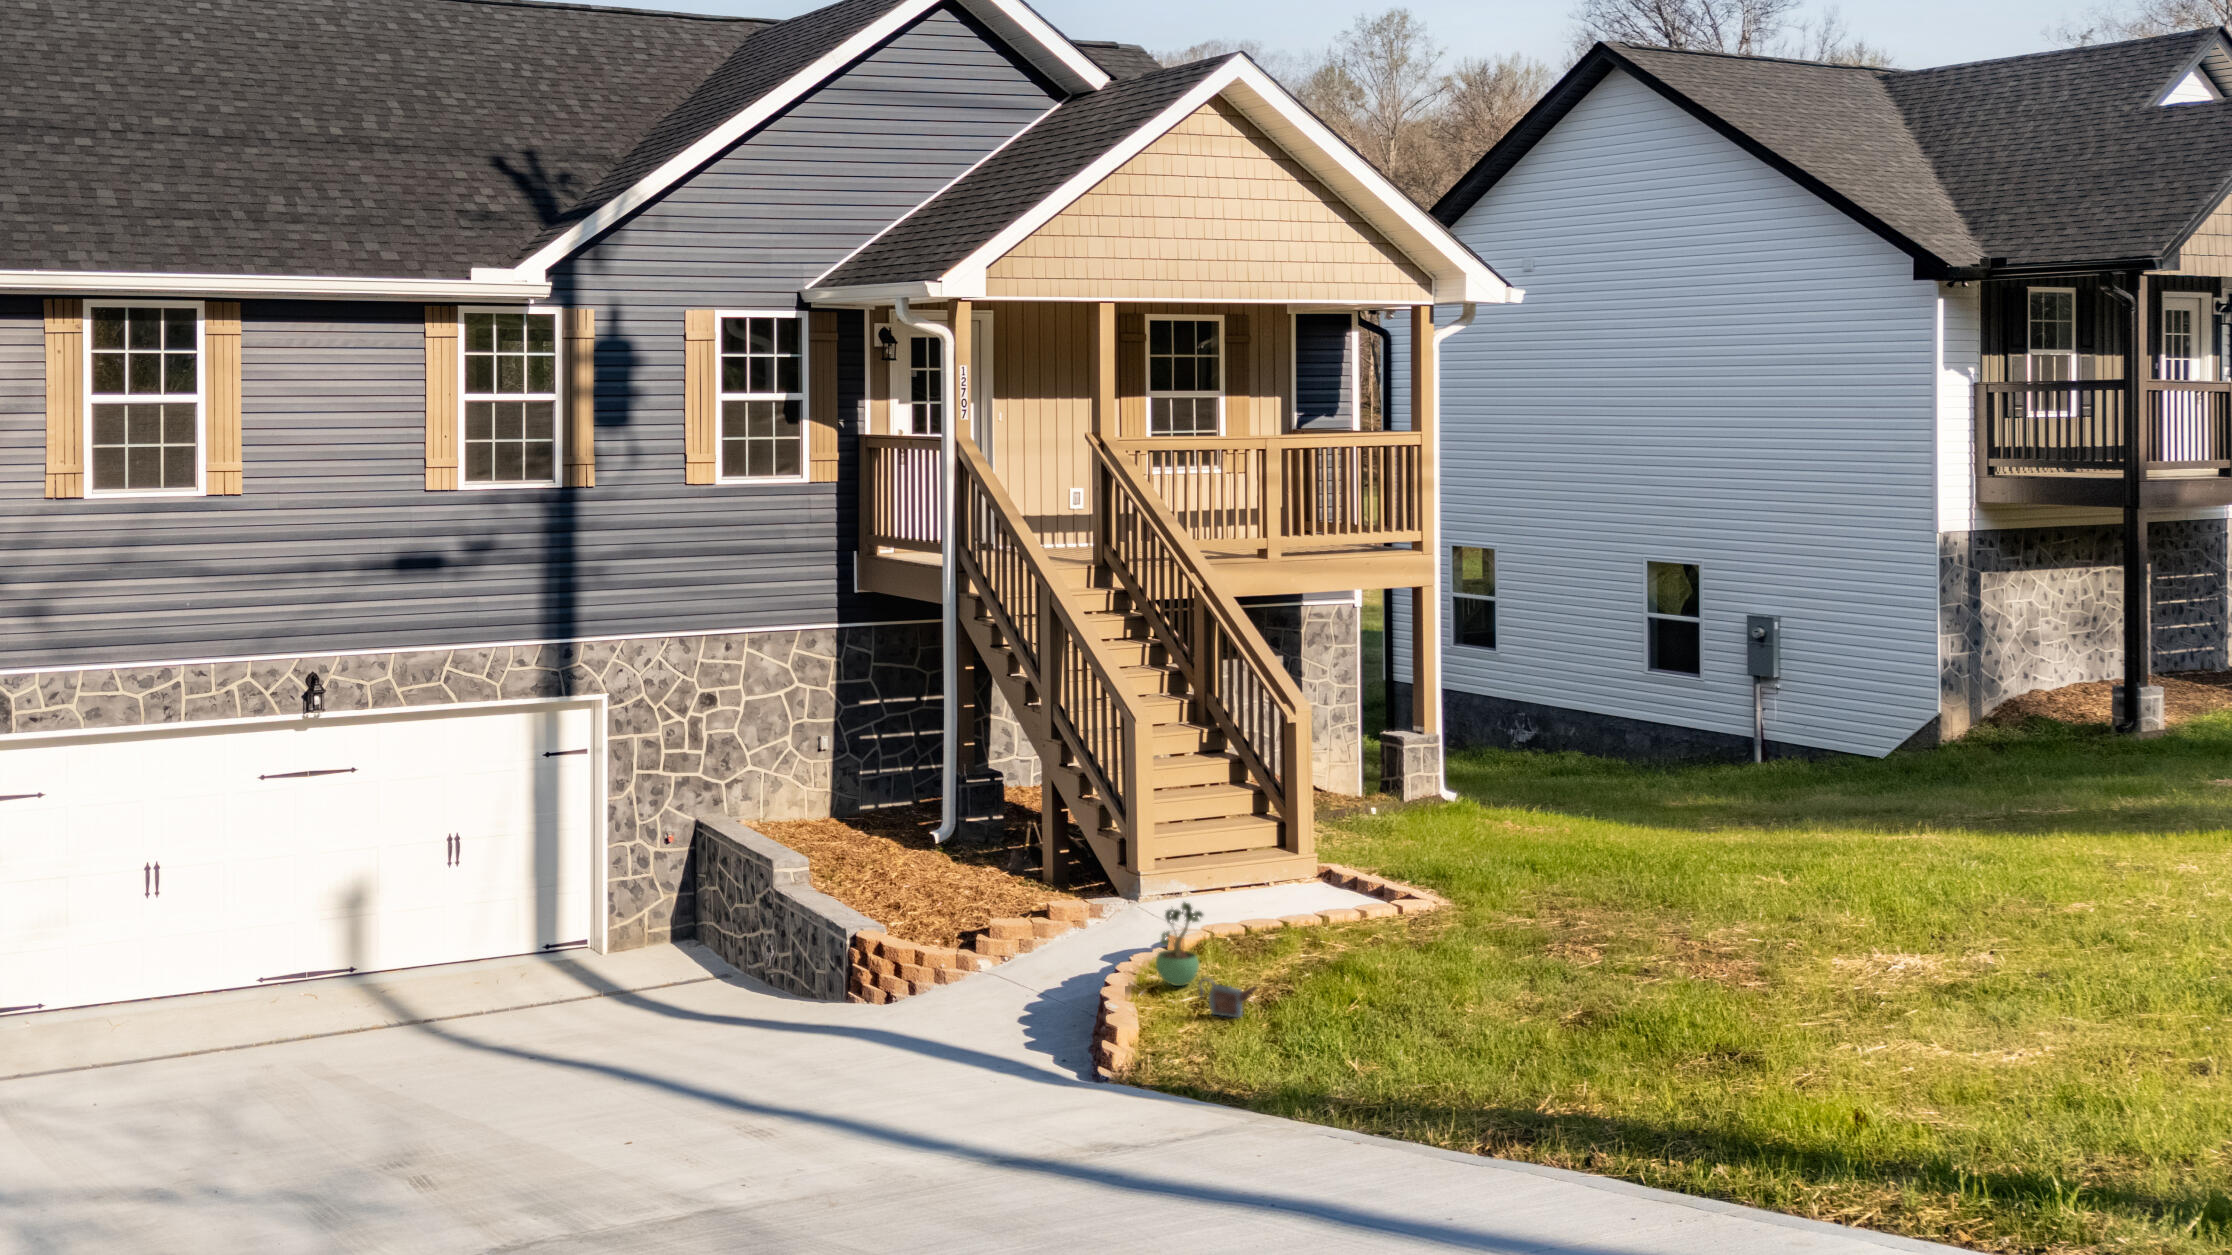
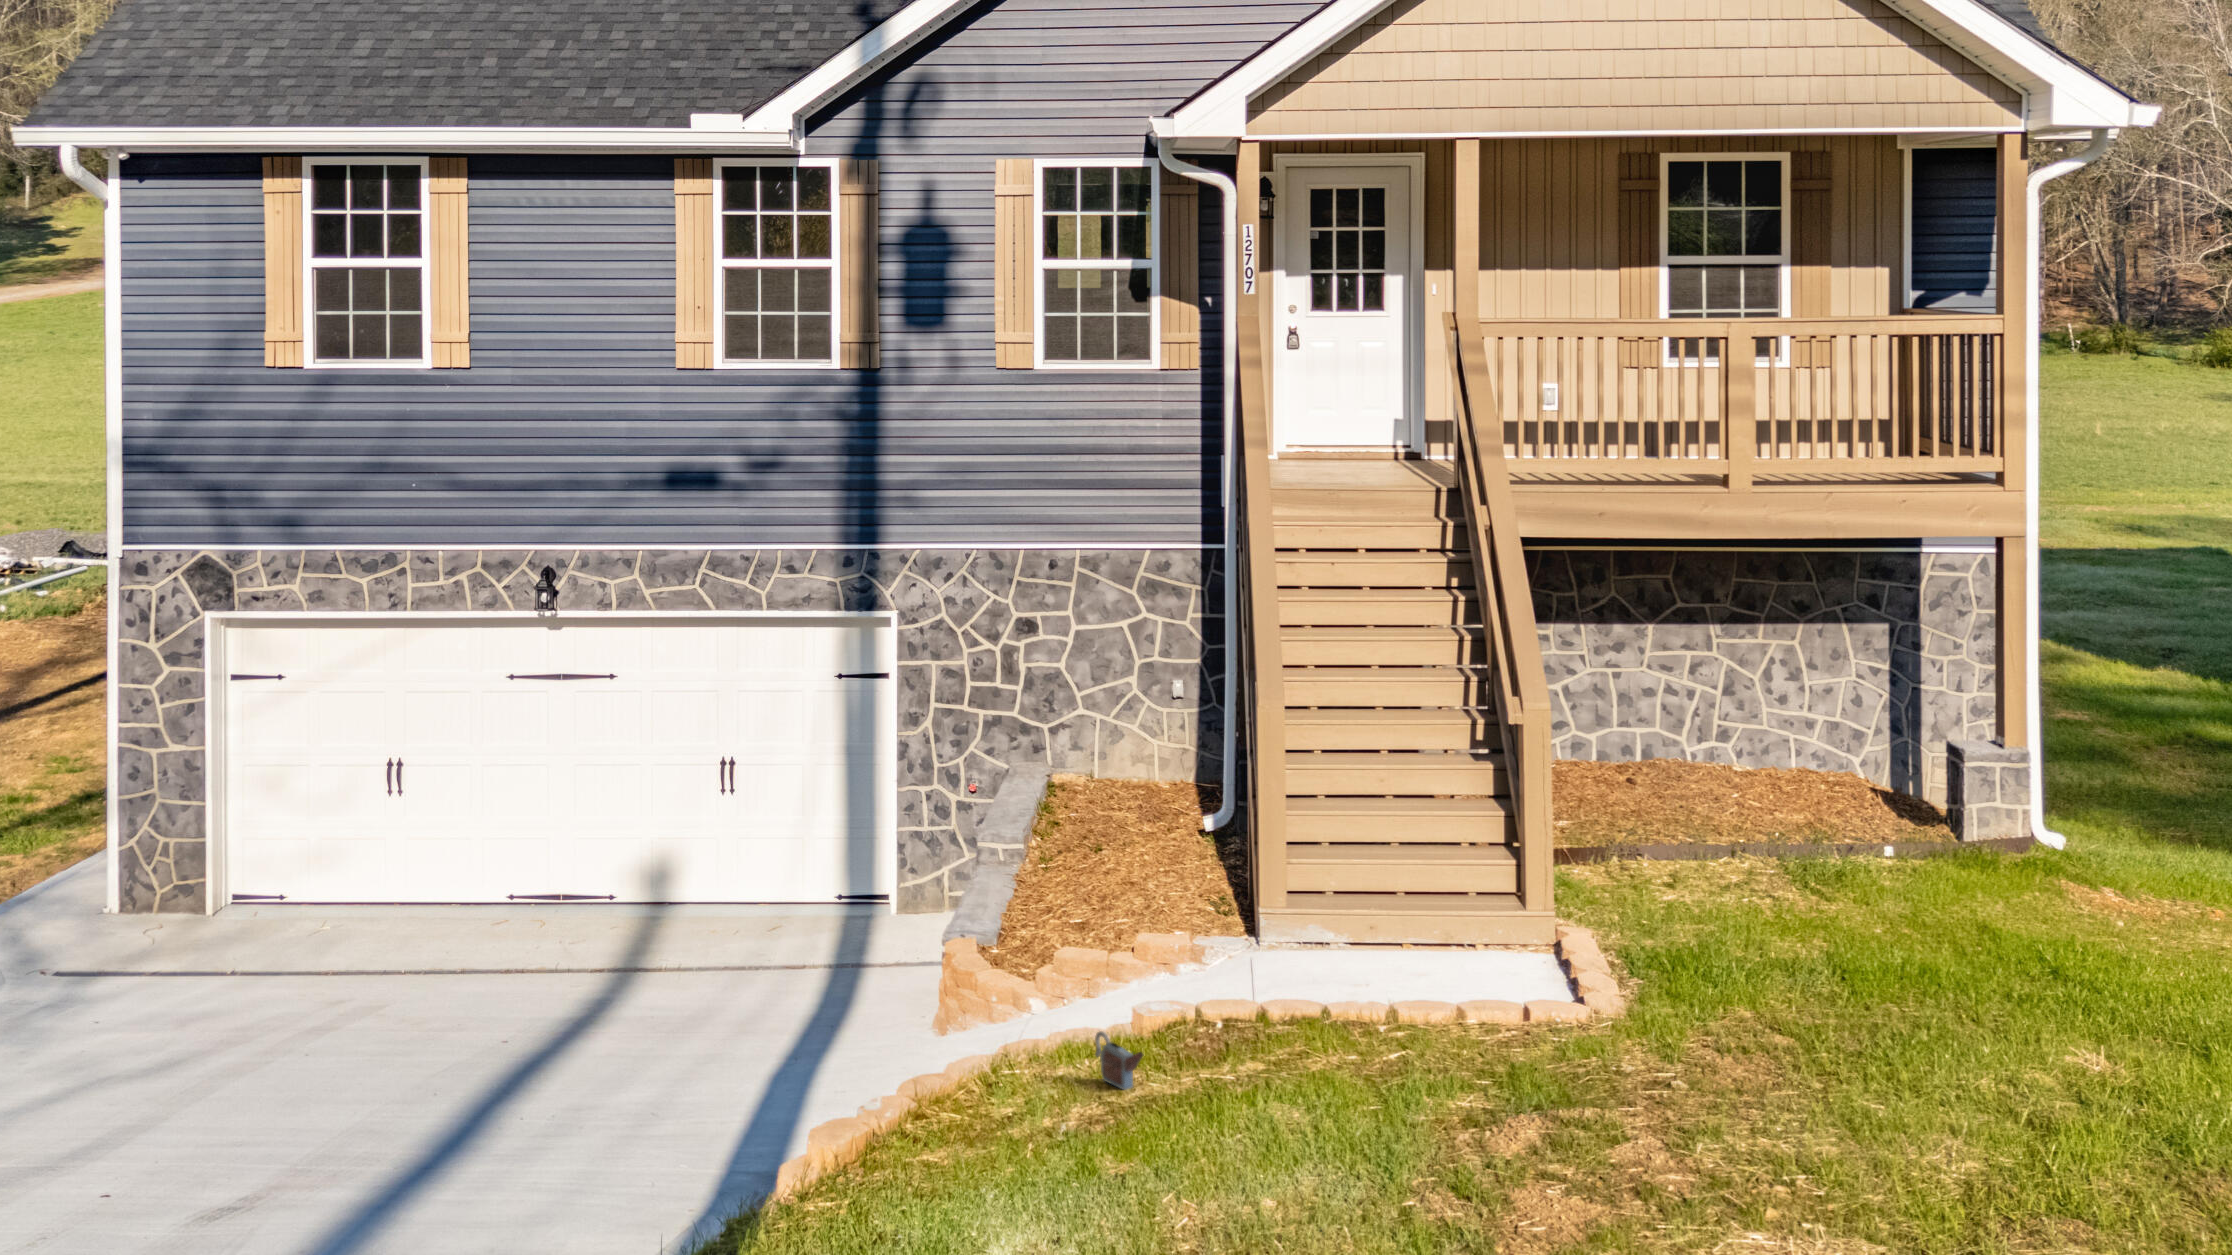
potted plant: present [1156,902,1203,986] -> none [1119,928,1189,1038]

